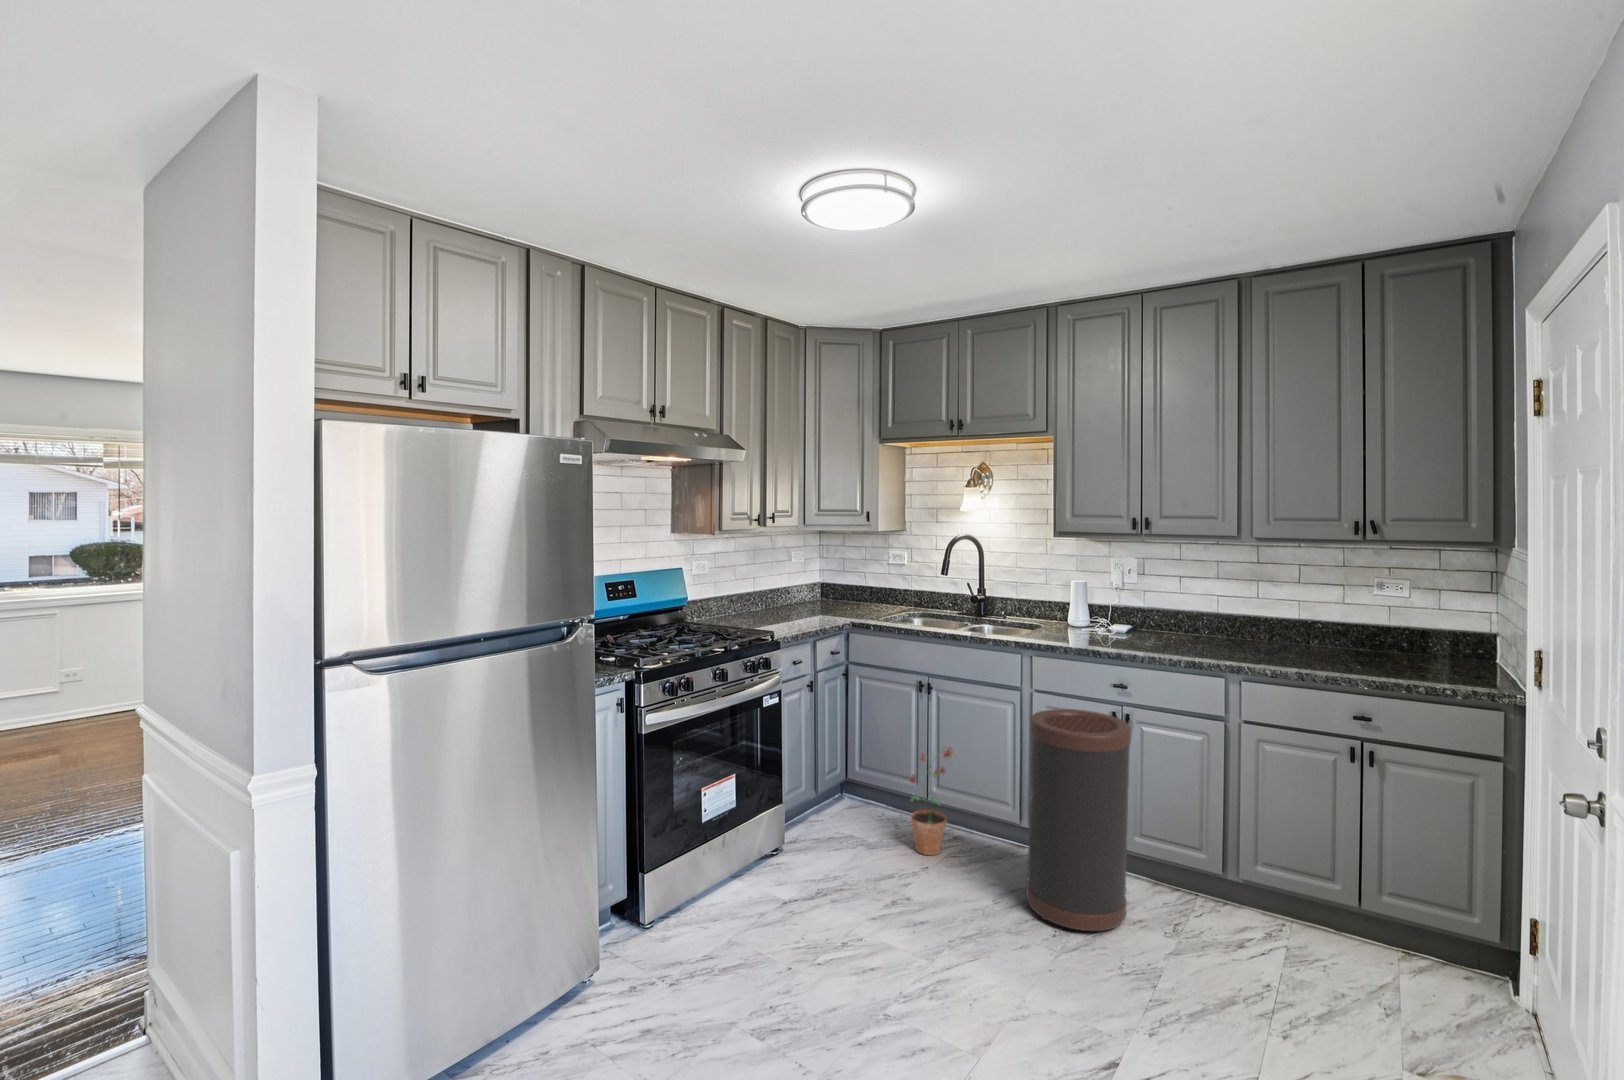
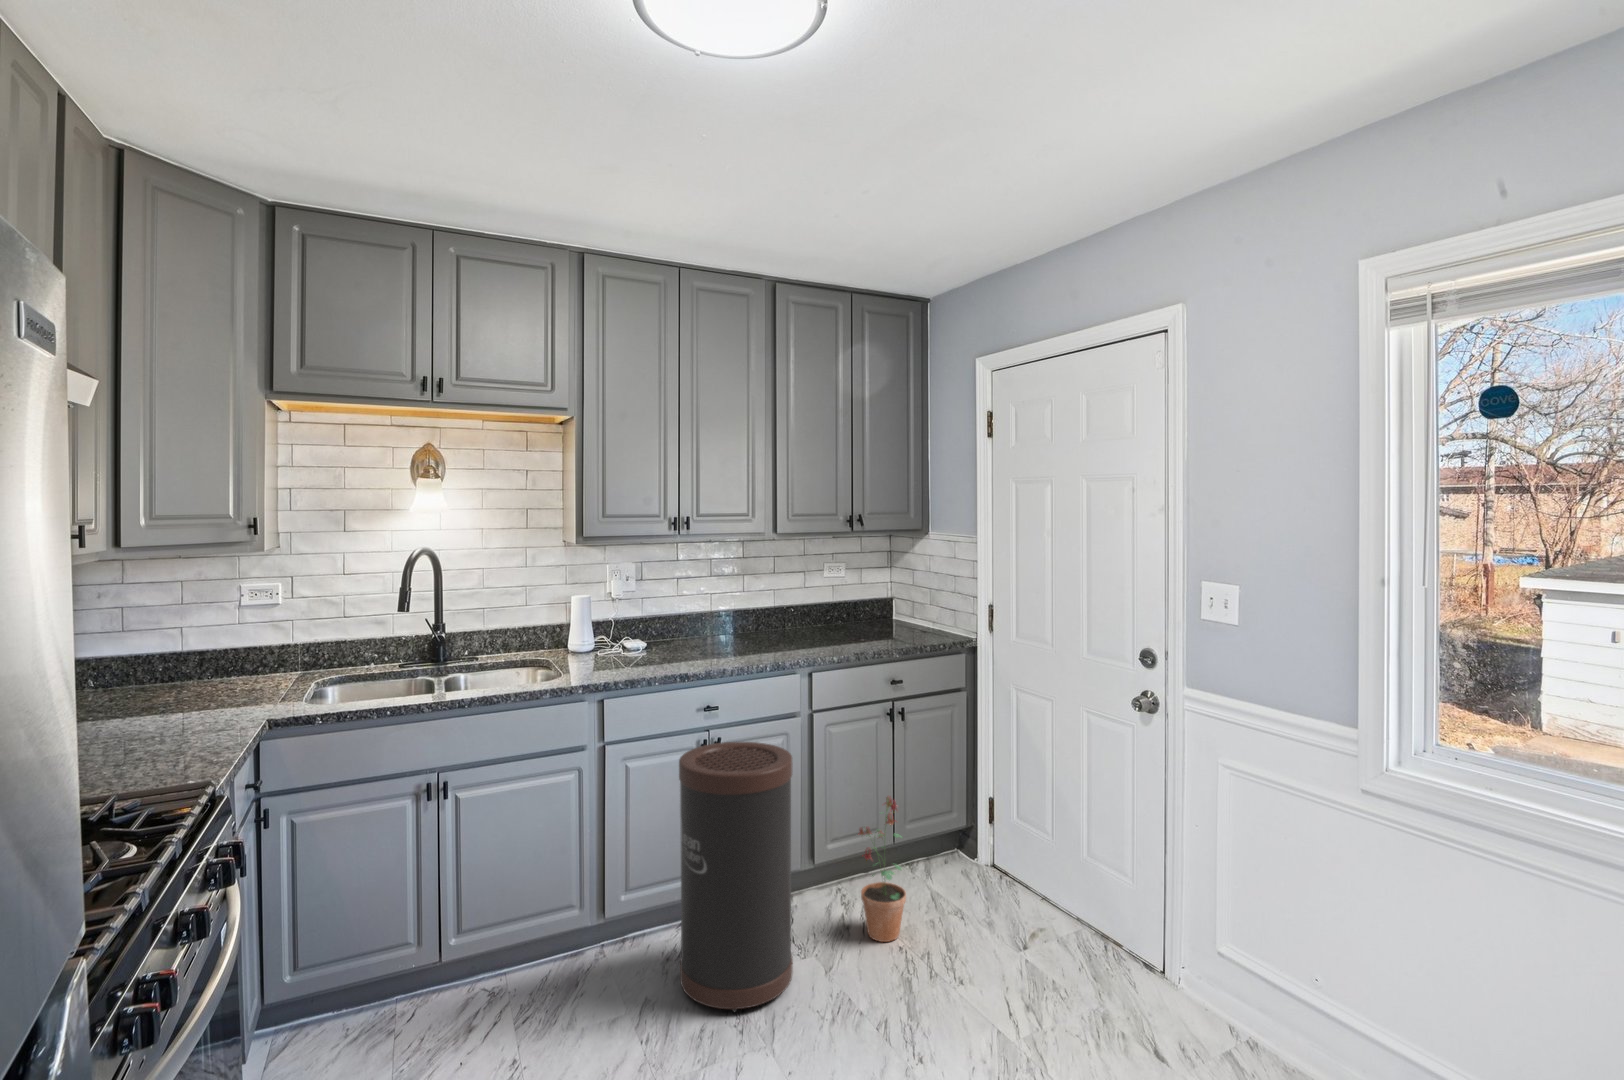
potted plant: present [910,747,953,855] -> present [858,797,906,942]

